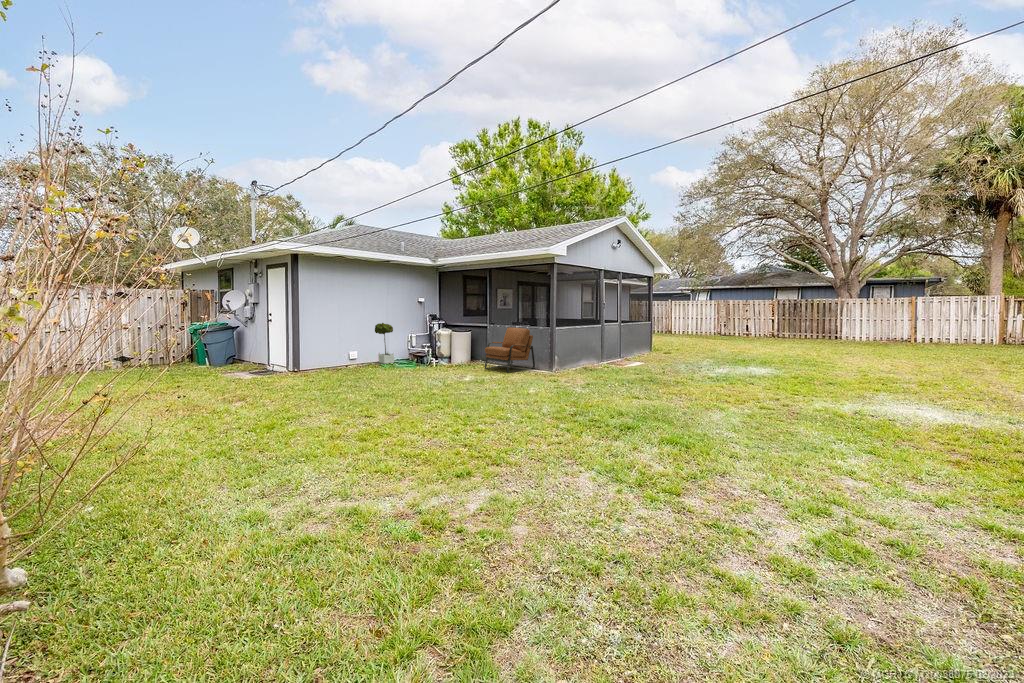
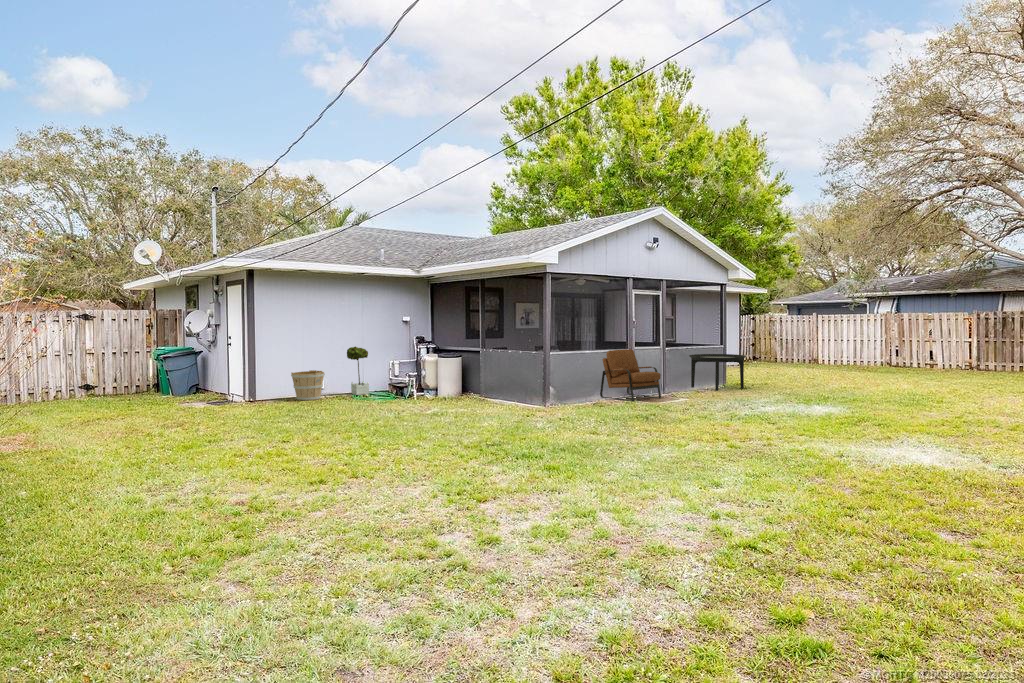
chair: present [485,327,535,372] -> present [600,349,661,401]
round table: none [636,329,679,356] -> present [689,354,746,391]
wooden bucket: none [328,344,359,370] -> present [291,370,325,400]

